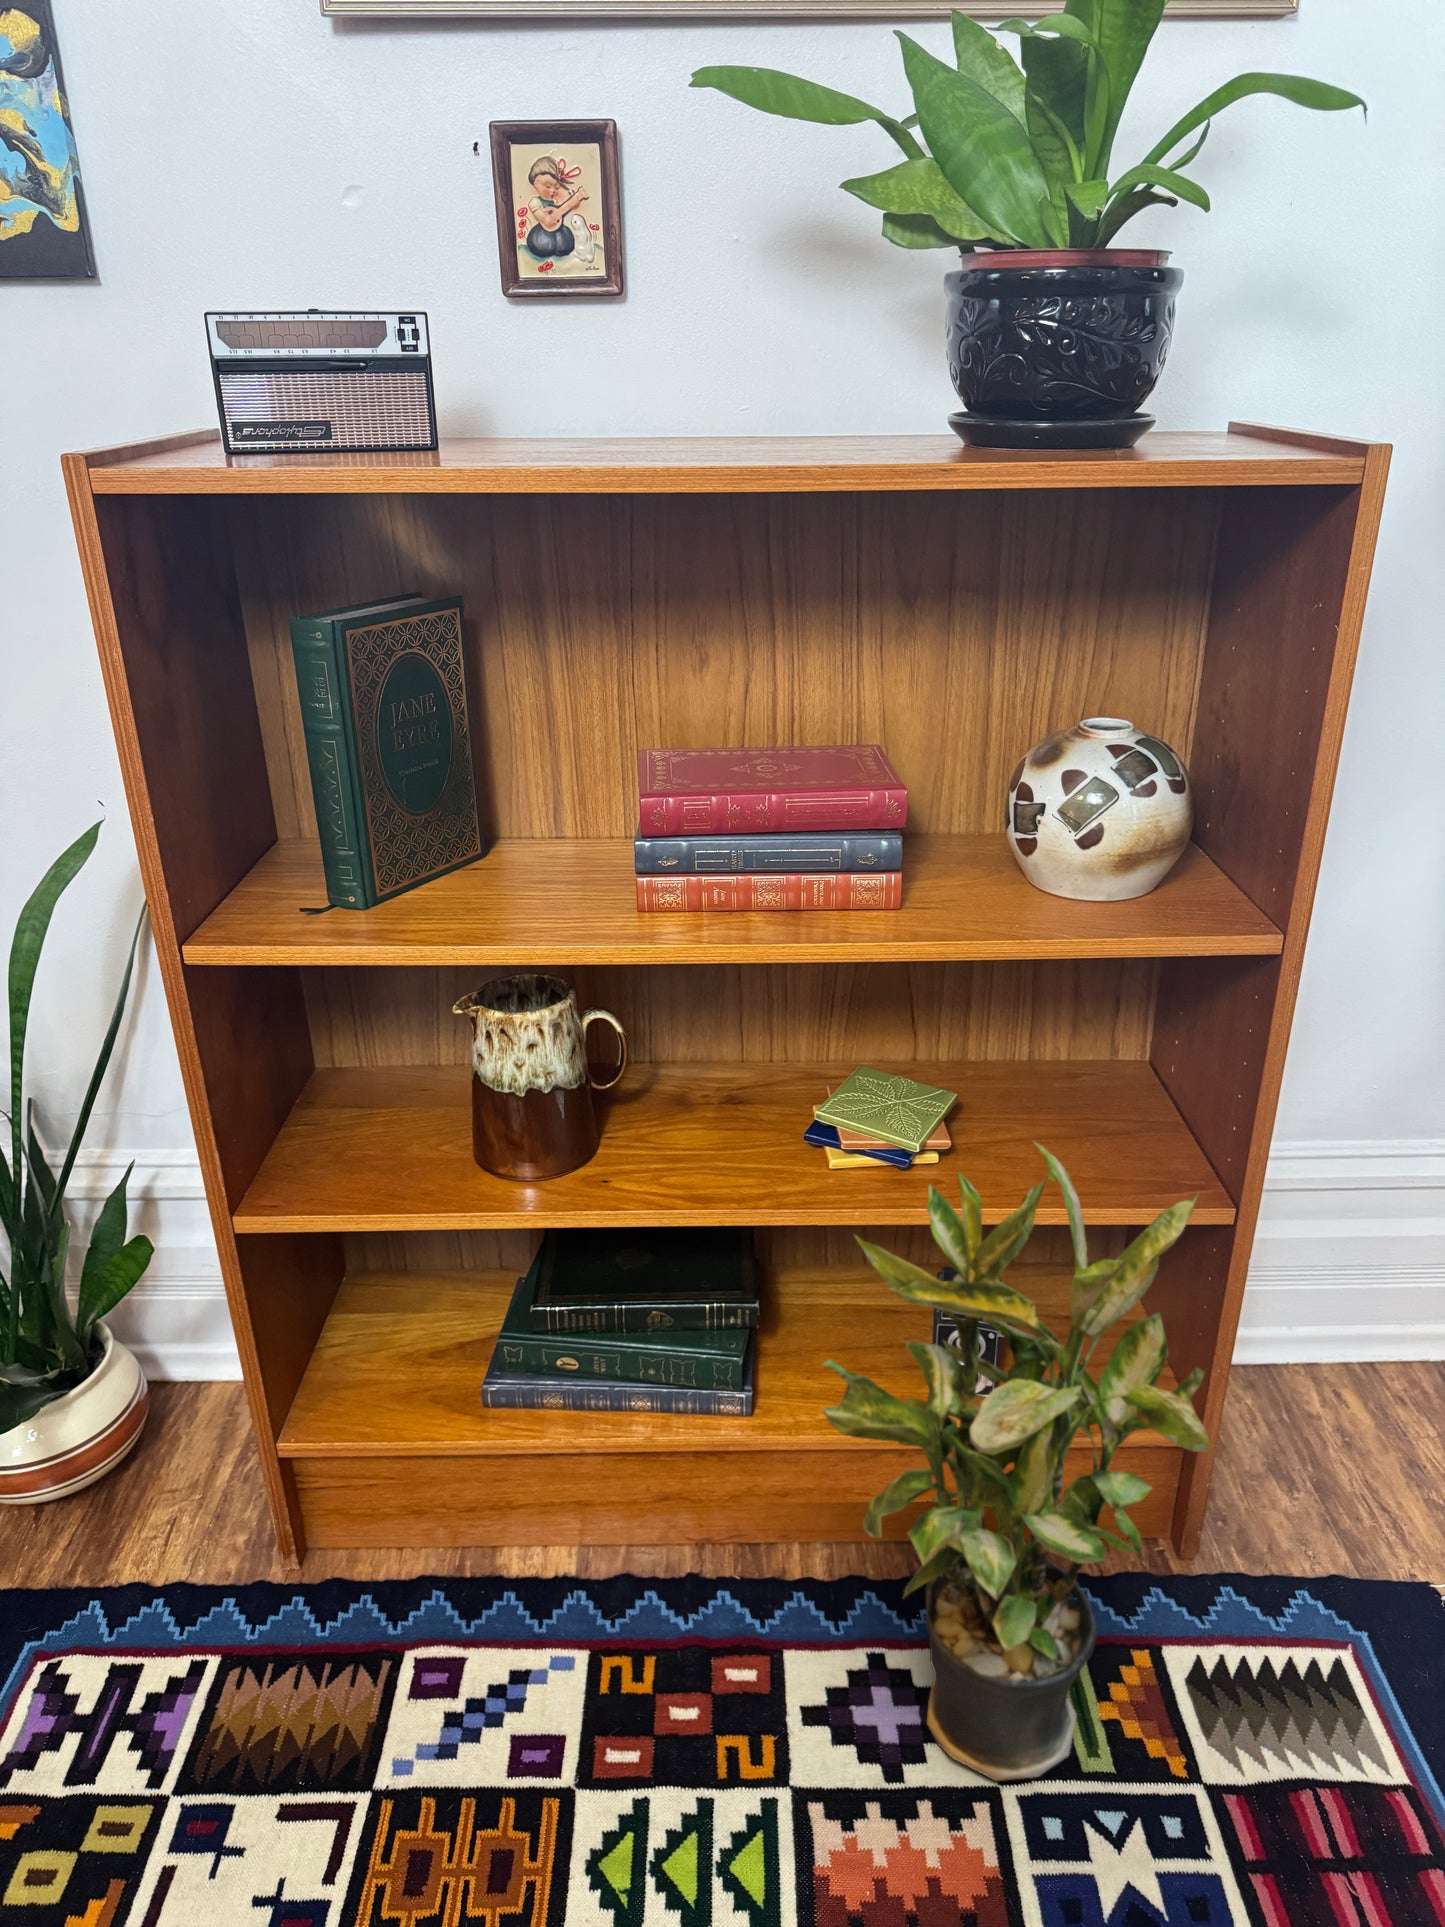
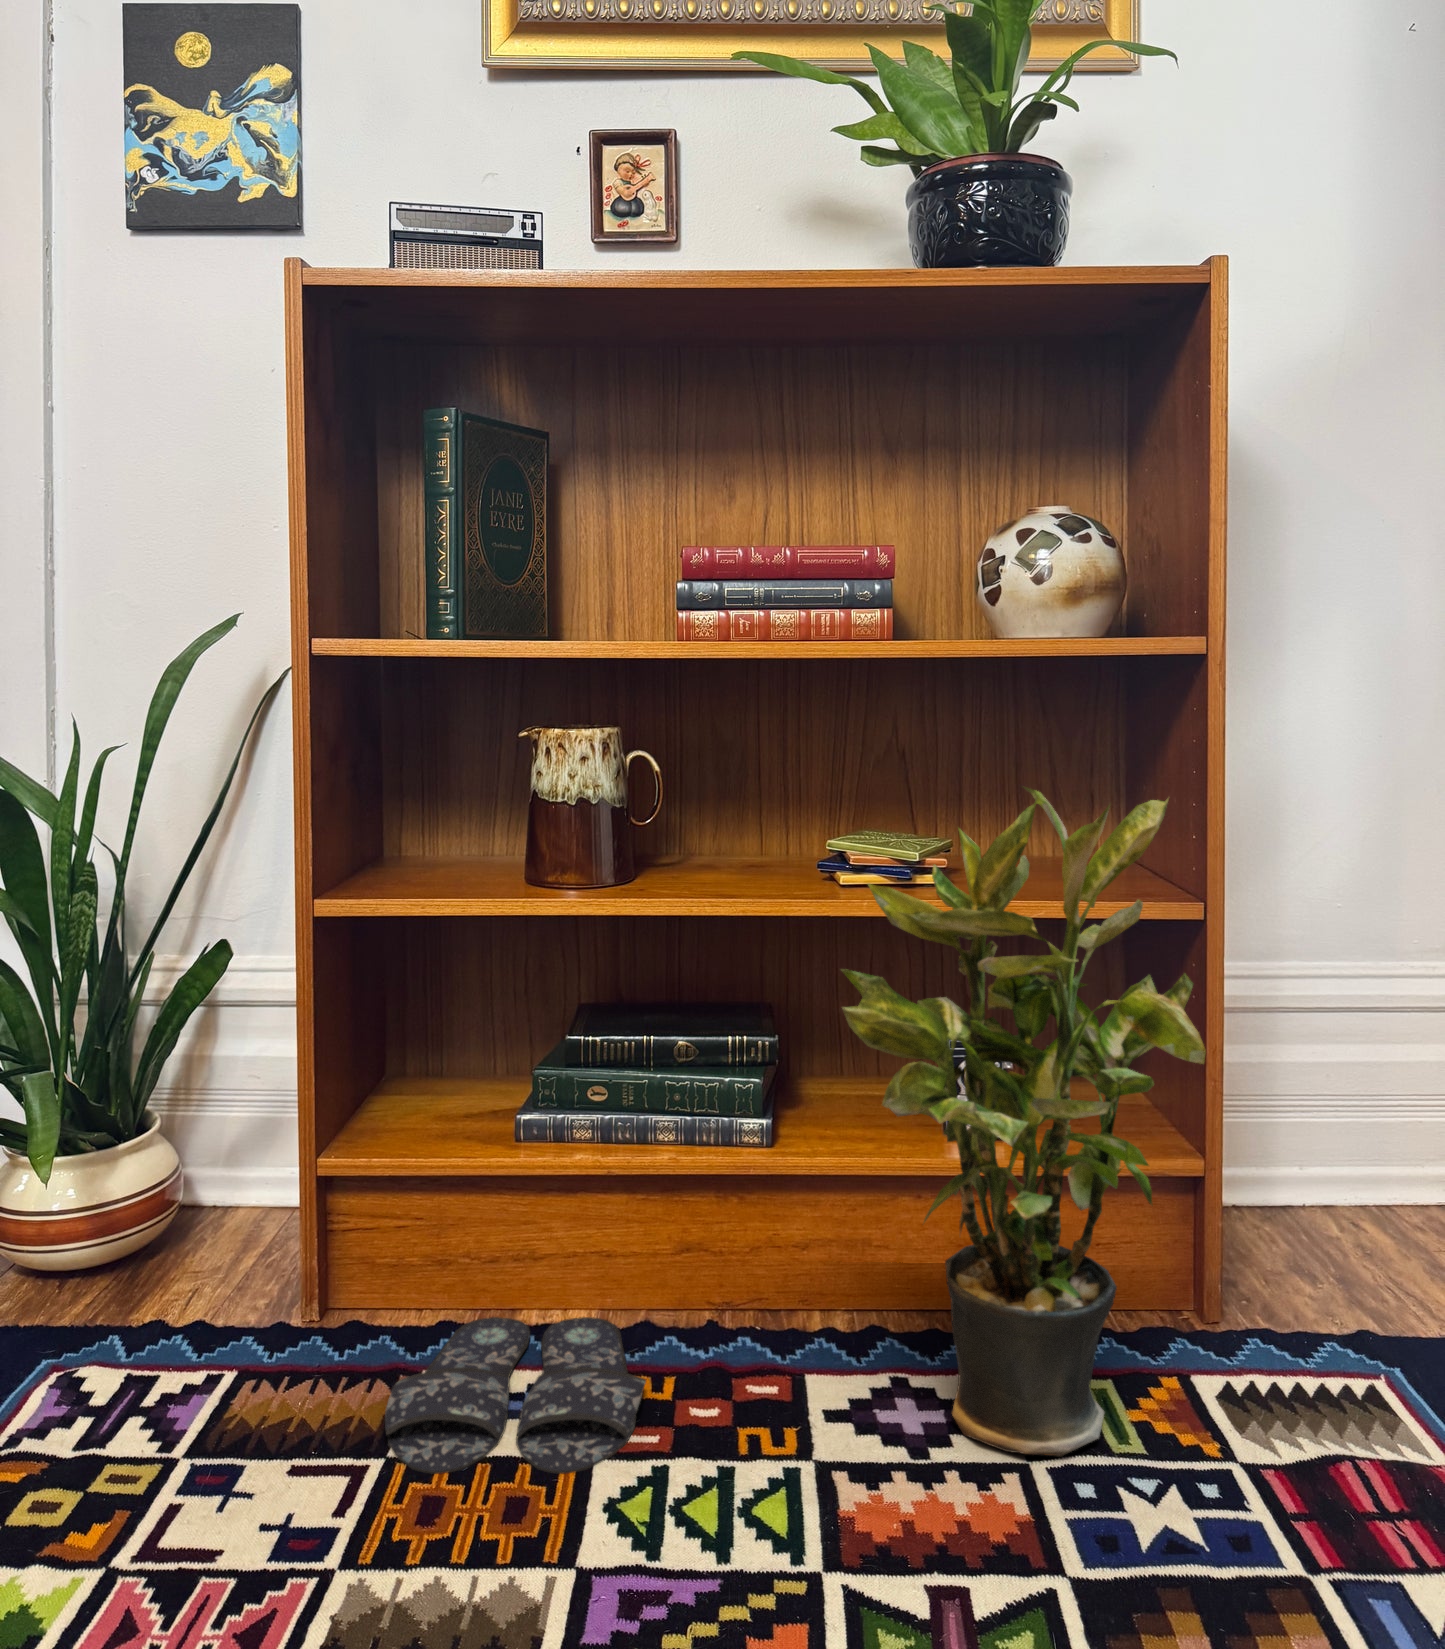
slippers: none [368,1563,626,1818] -> present [385,1317,646,1474]

